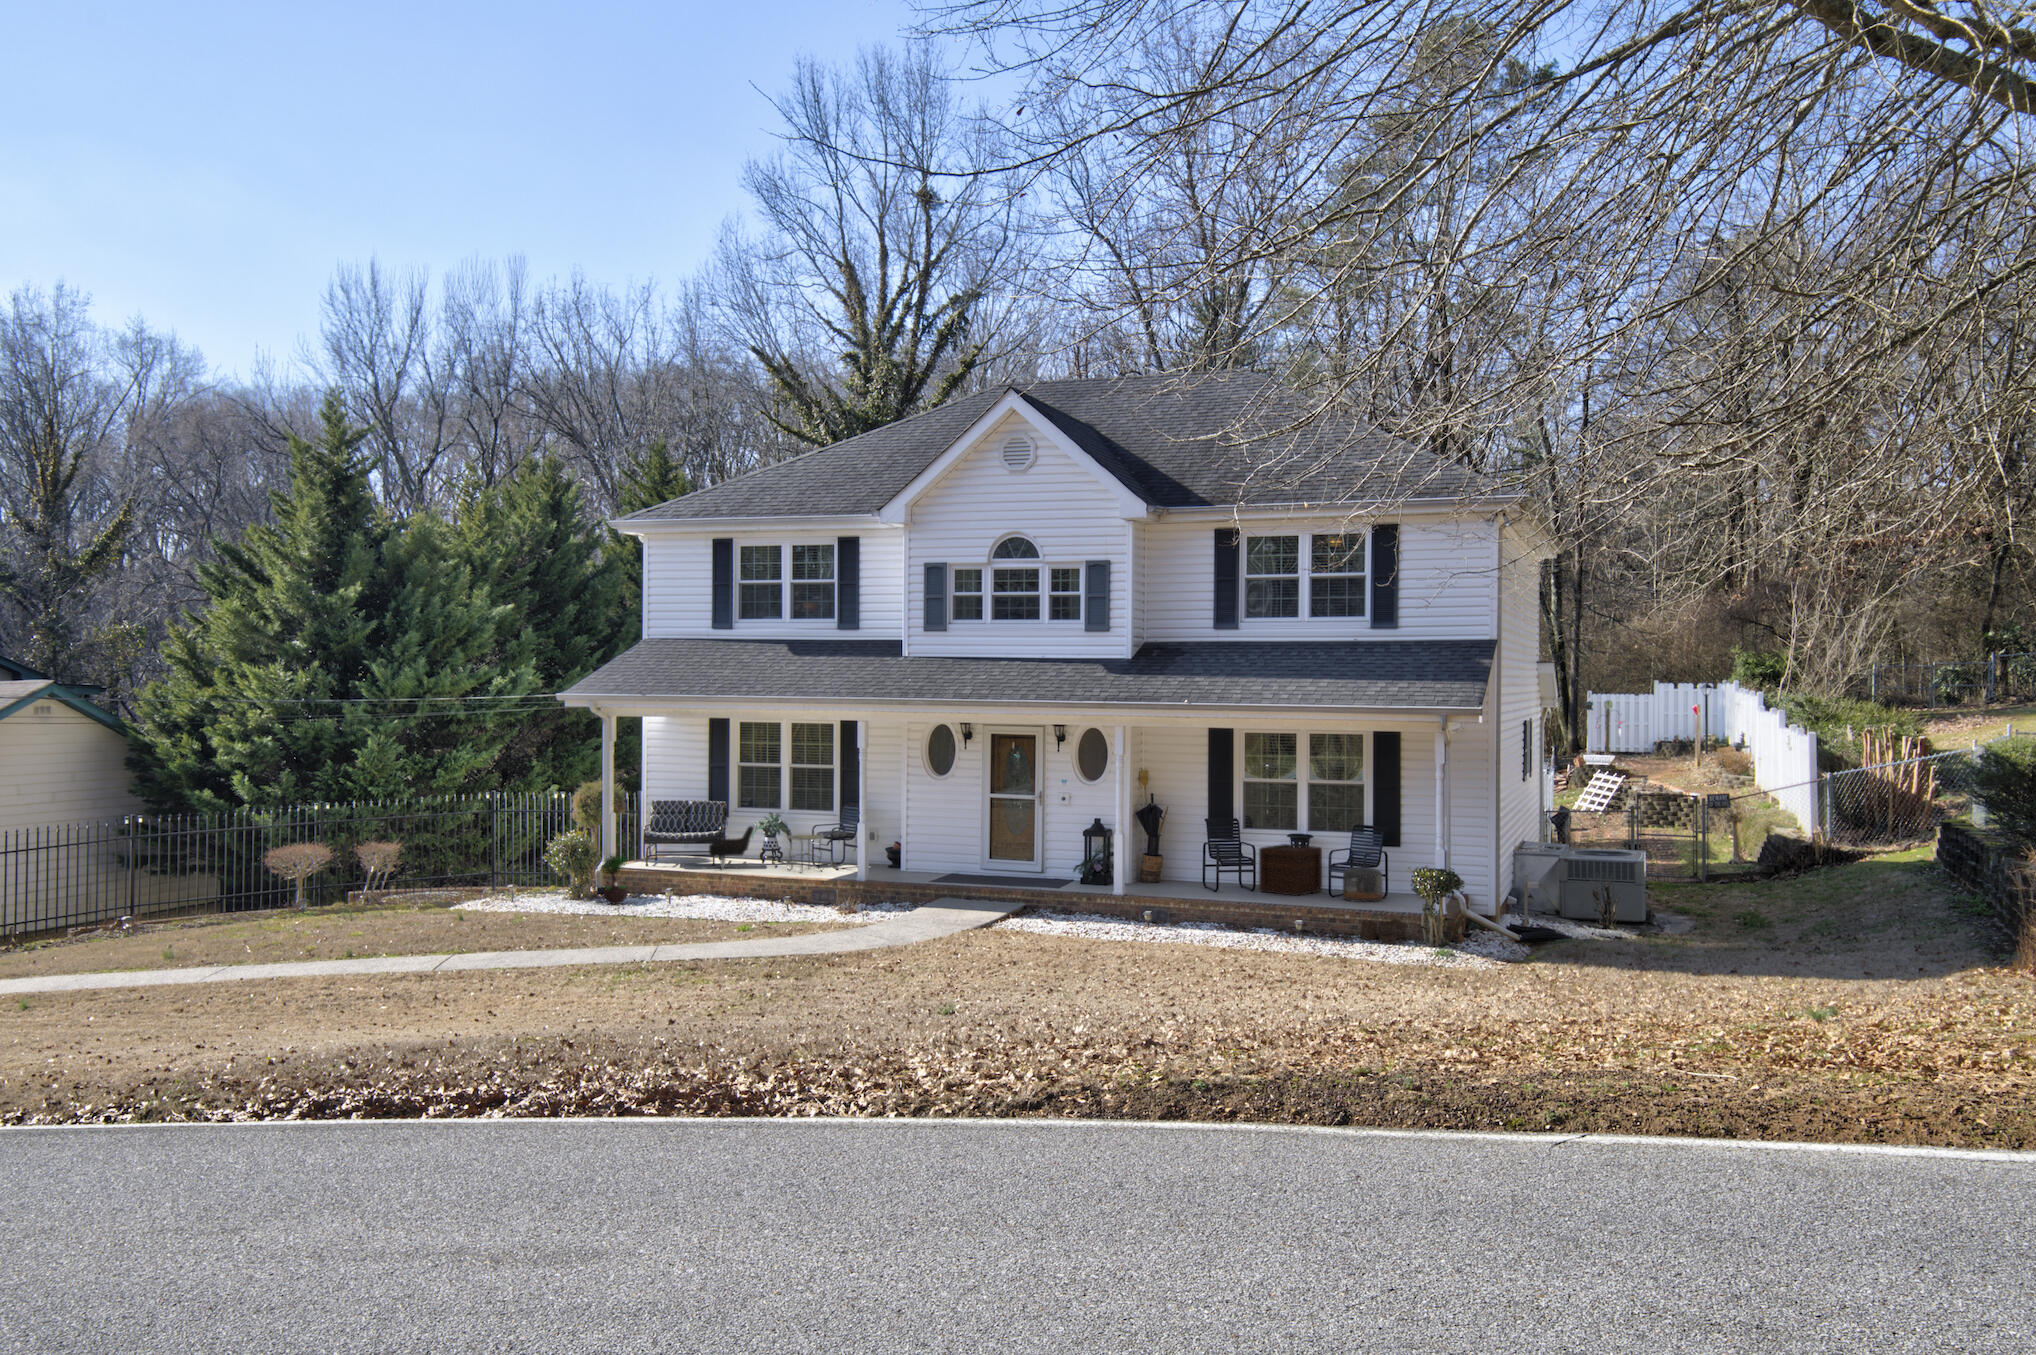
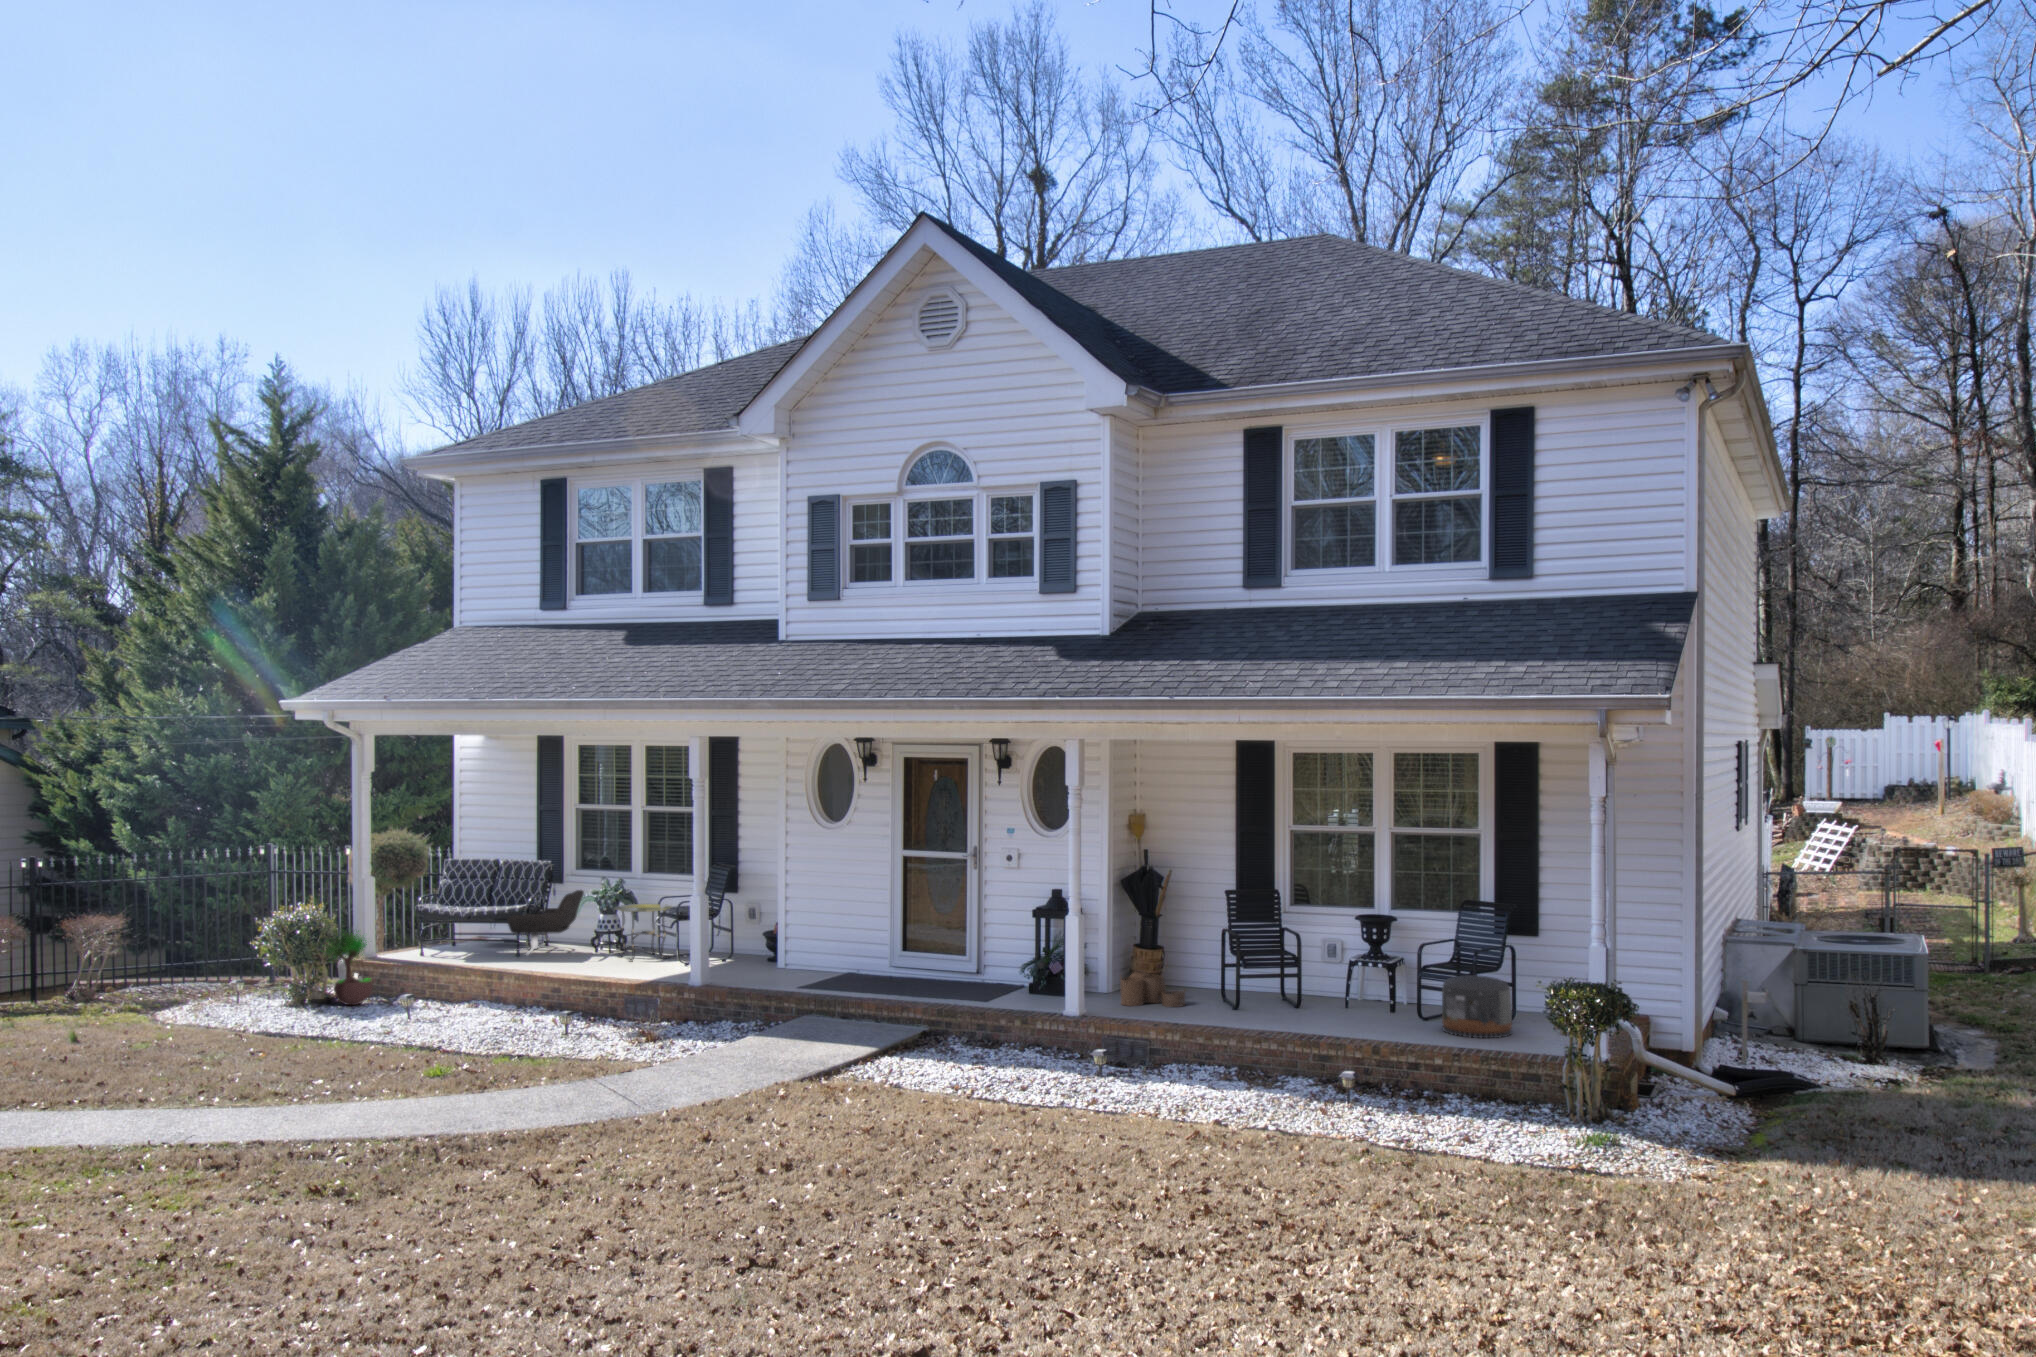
wooden crate: present [1259,844,1322,896] -> none [1304,931,1410,1021]
woven basket: present [1361,918,1406,945] -> present [1120,971,1185,1007]

